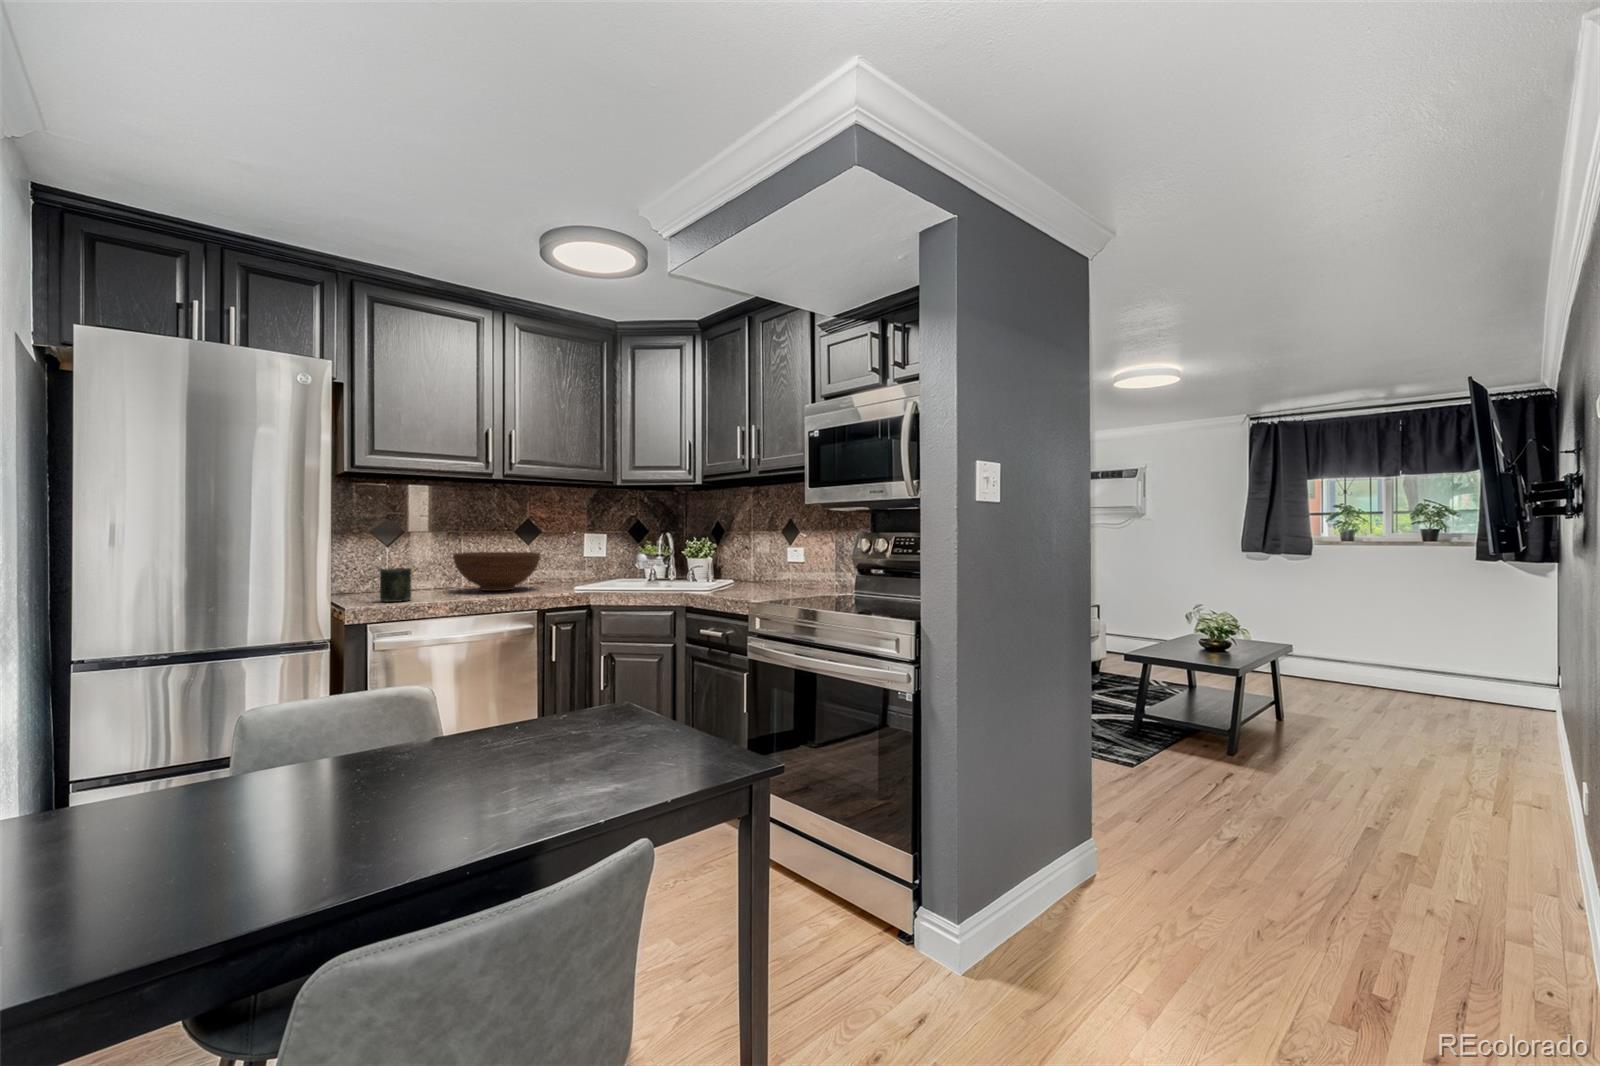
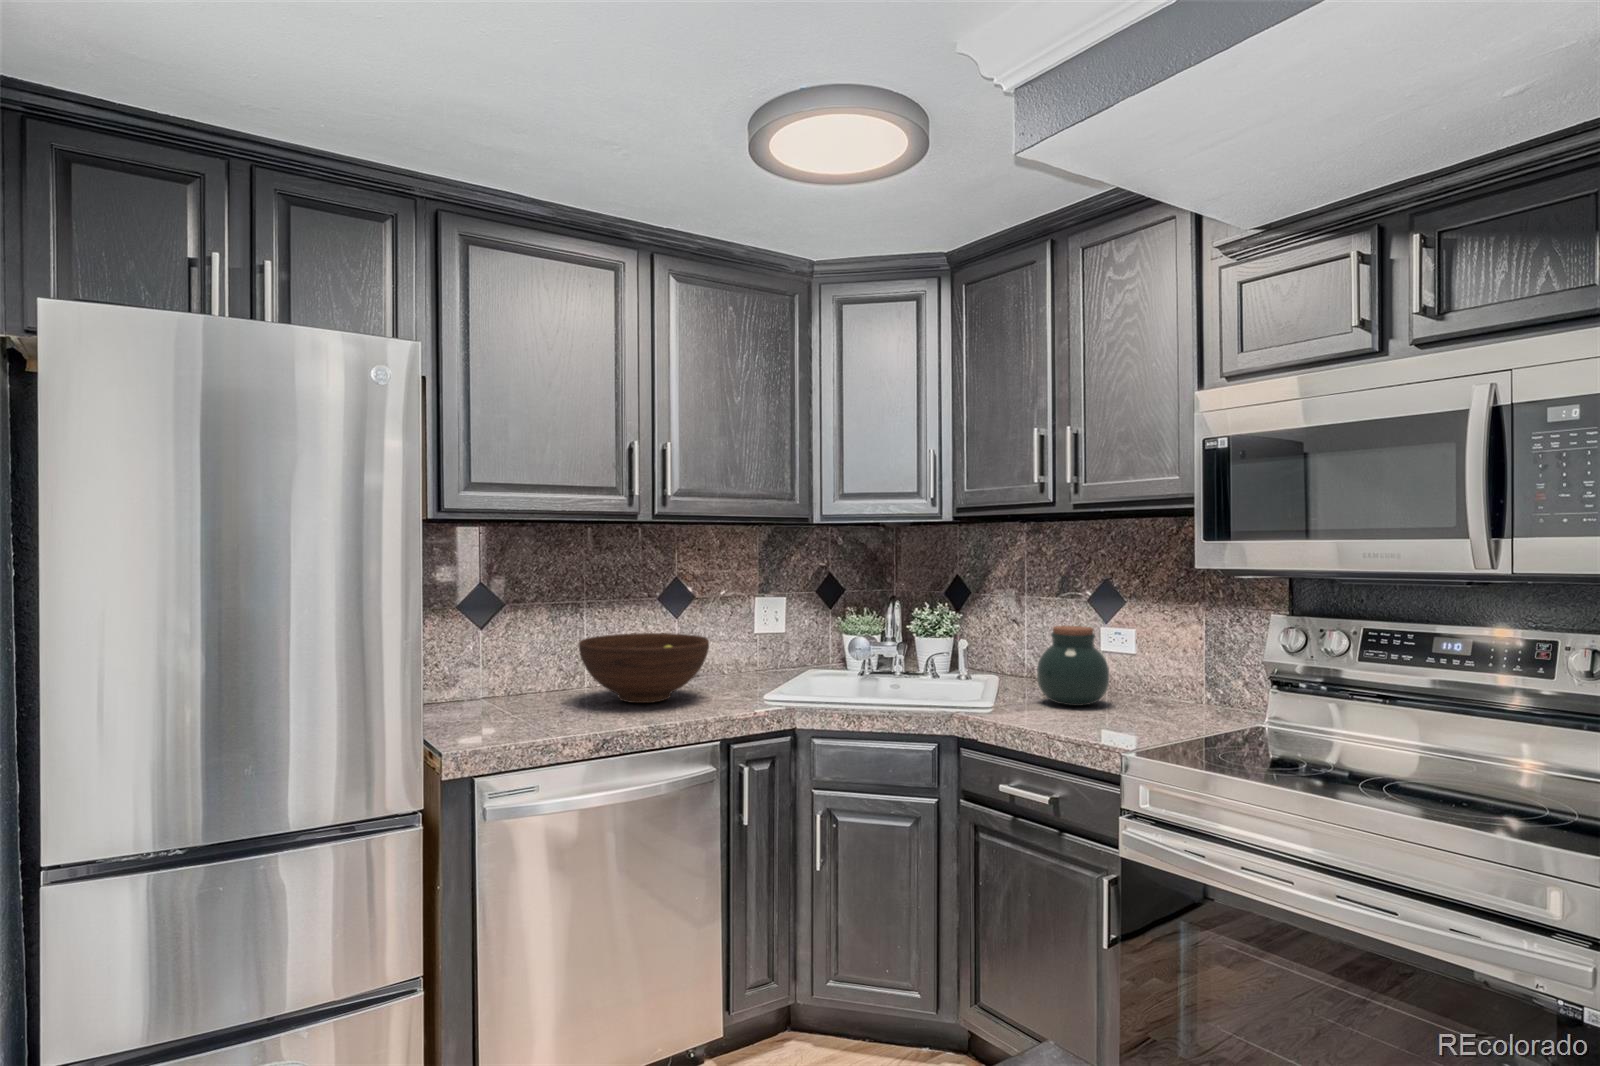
jar: none [739,545,779,590] -> present [1037,626,1109,706]
mug: present [379,568,412,602] -> none [482,675,532,735]

